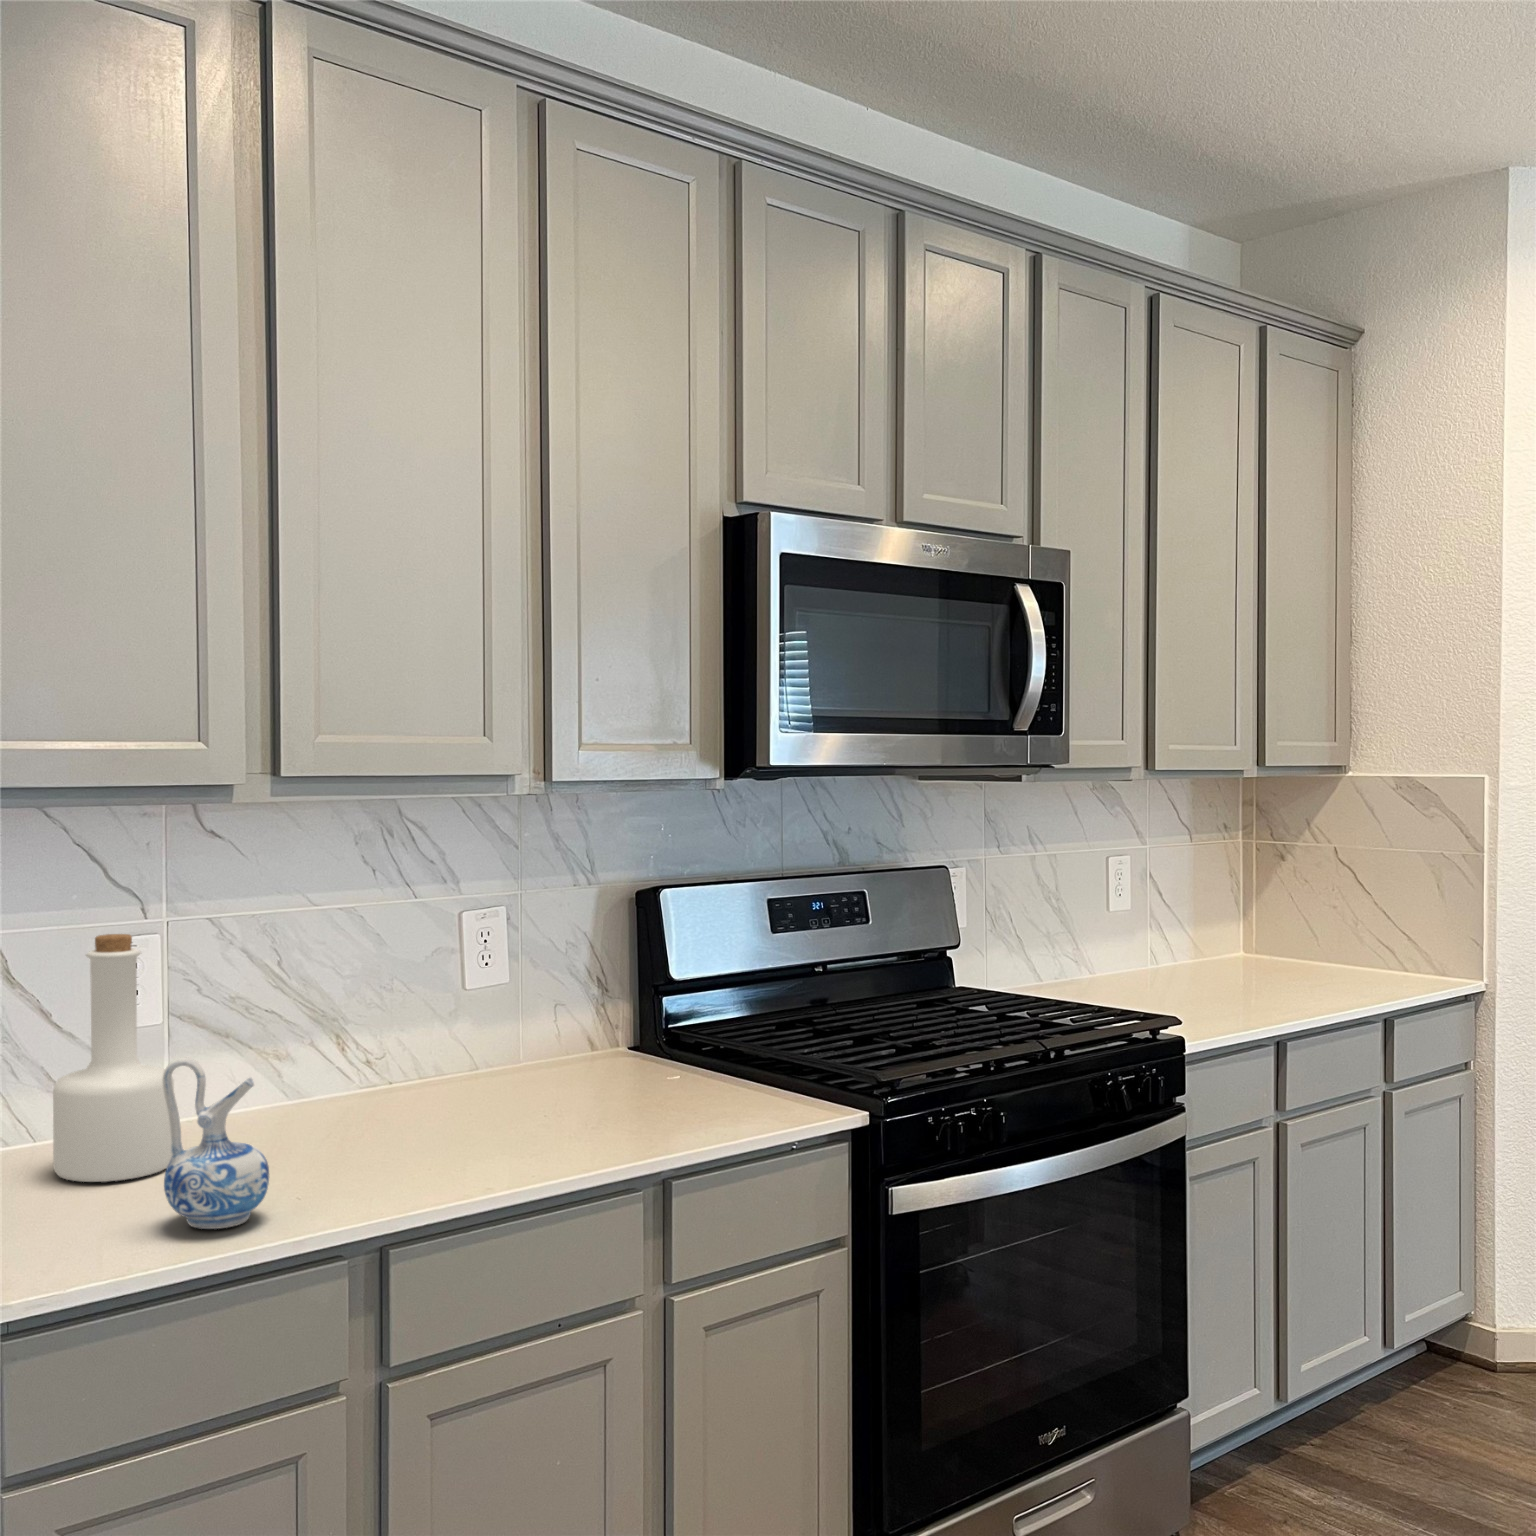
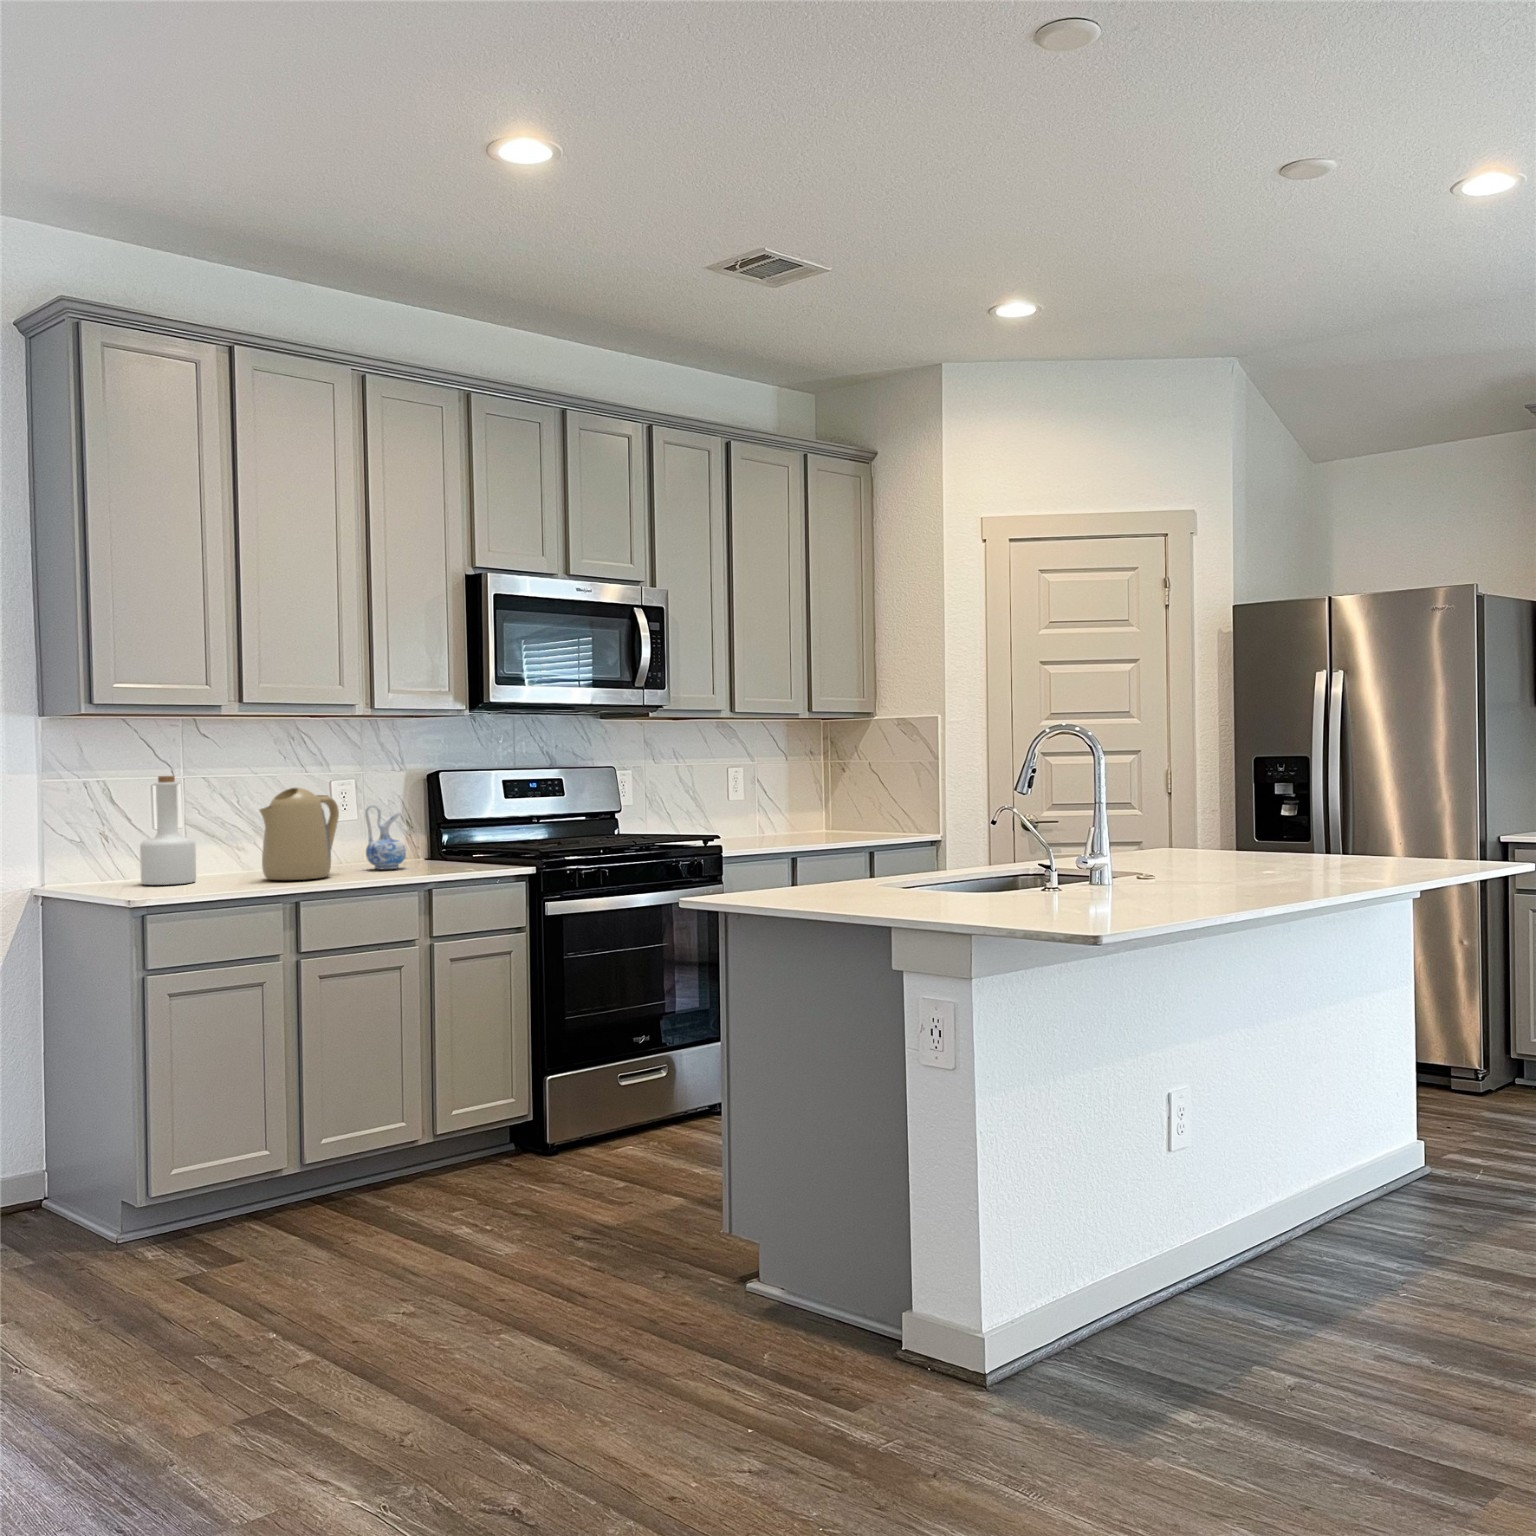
kettle: none [306,964,478,1176] -> present [259,788,339,880]
ceramic pitcher: present [163,1058,269,1229] -> present [365,804,406,869]

